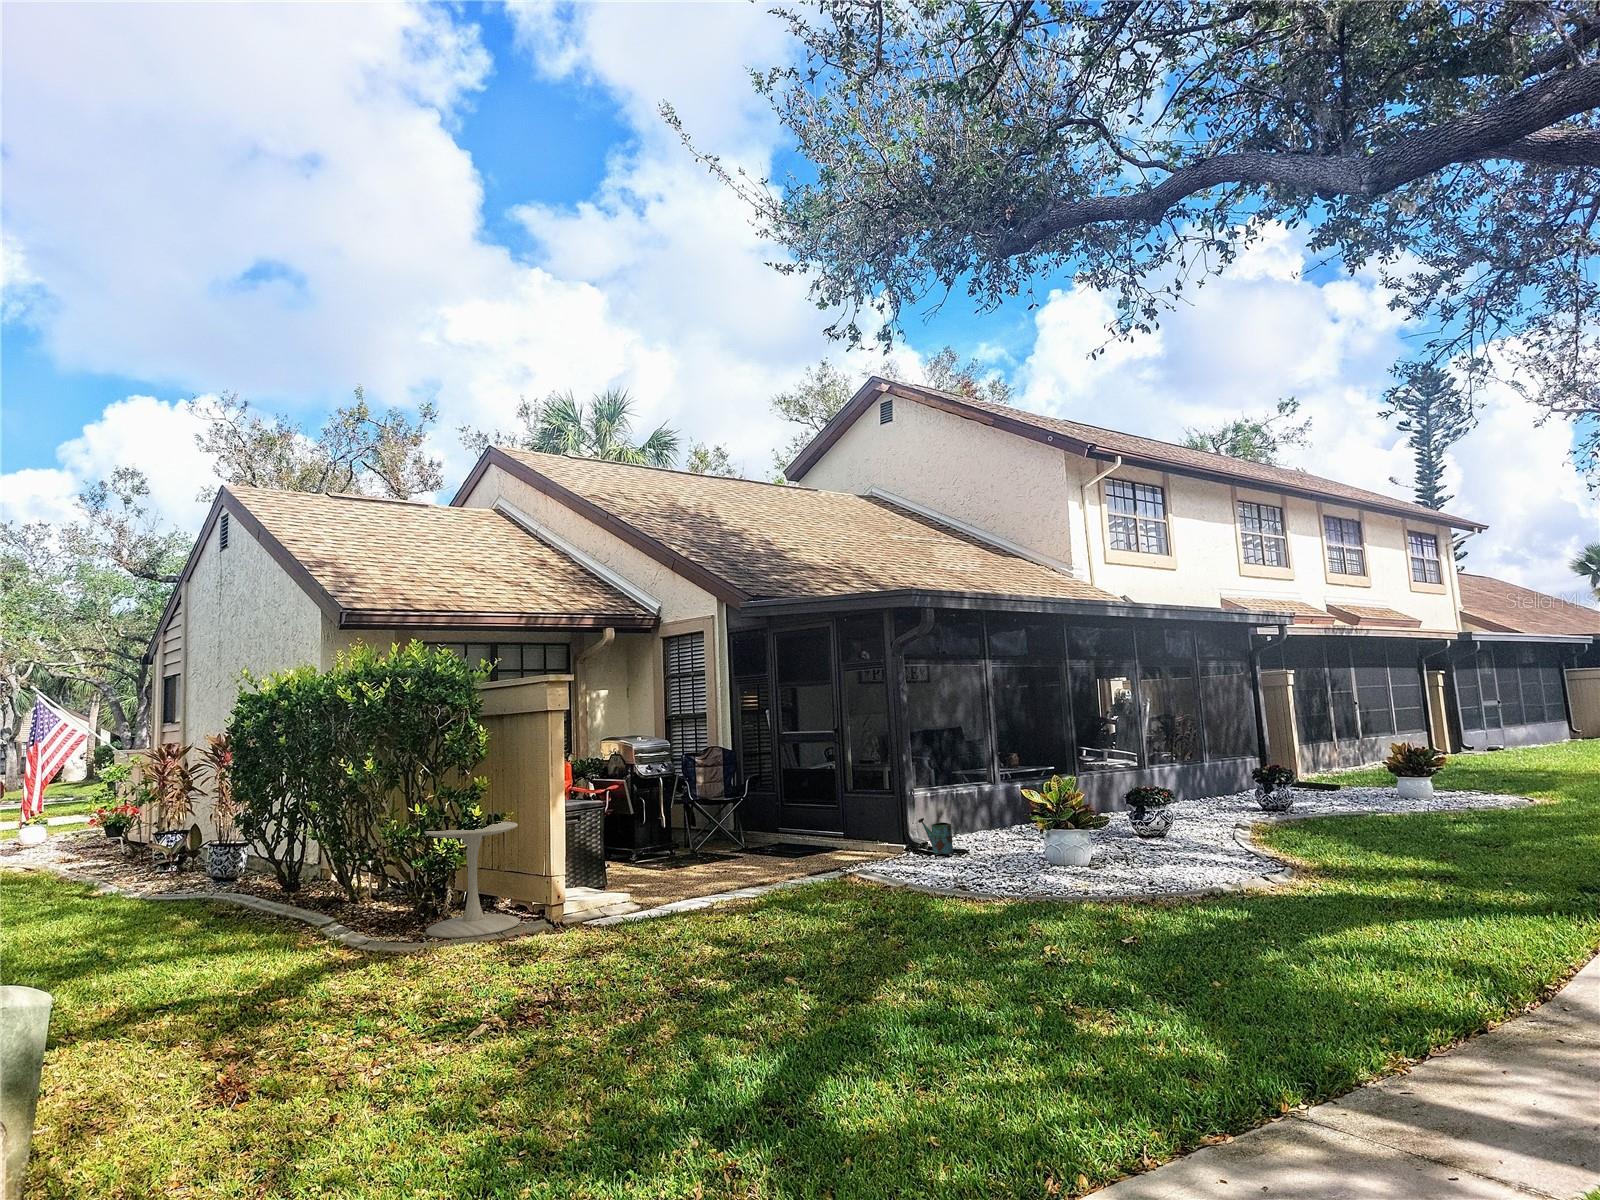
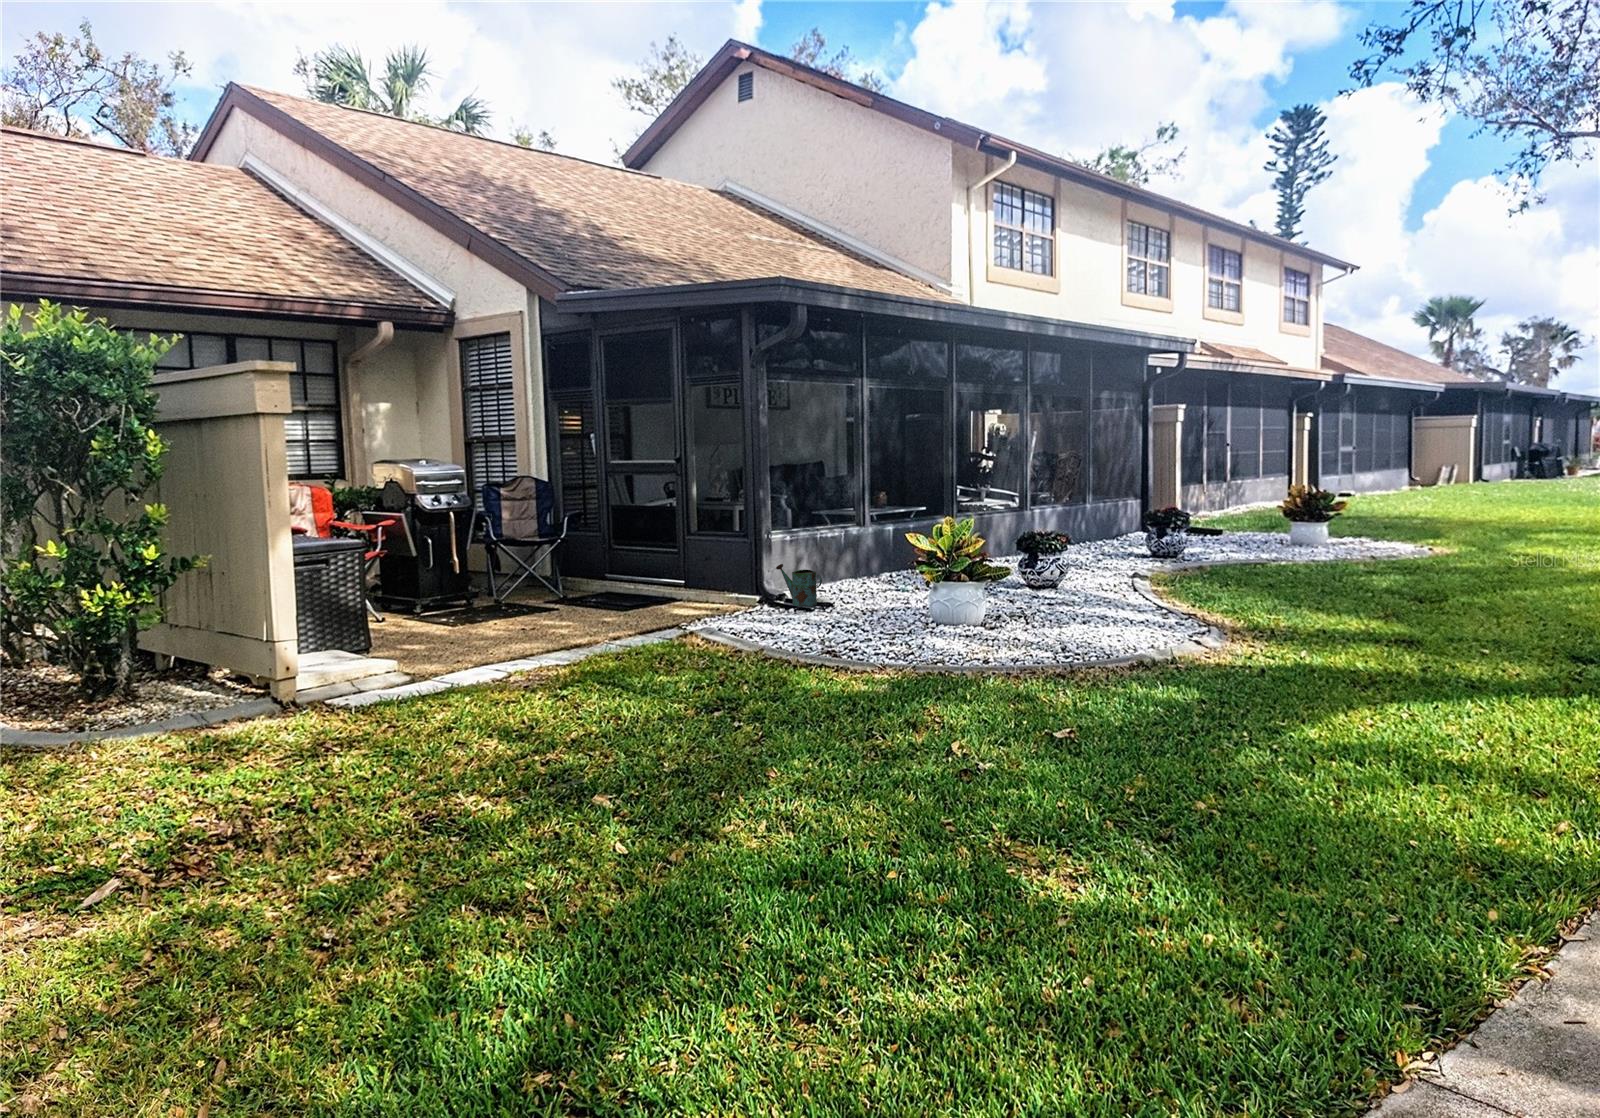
pedestal table: present [424,821,520,938] -> none [67,568,231,731]

